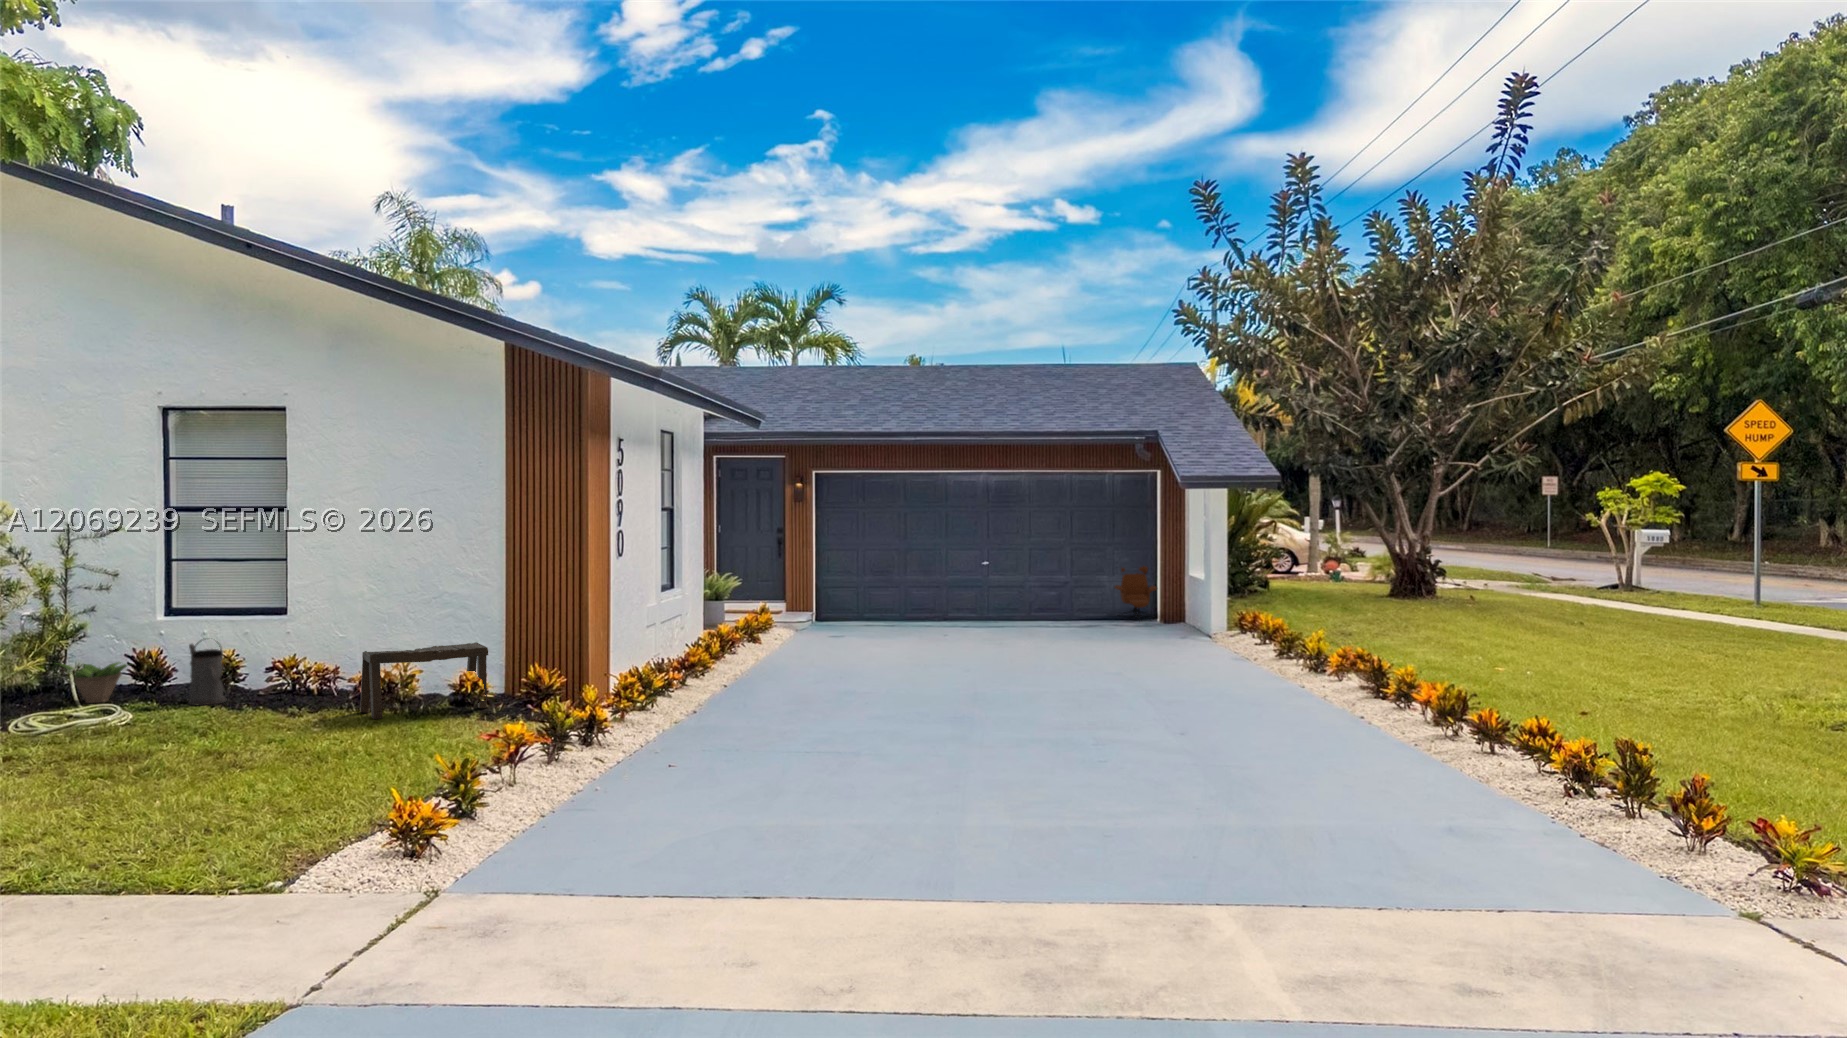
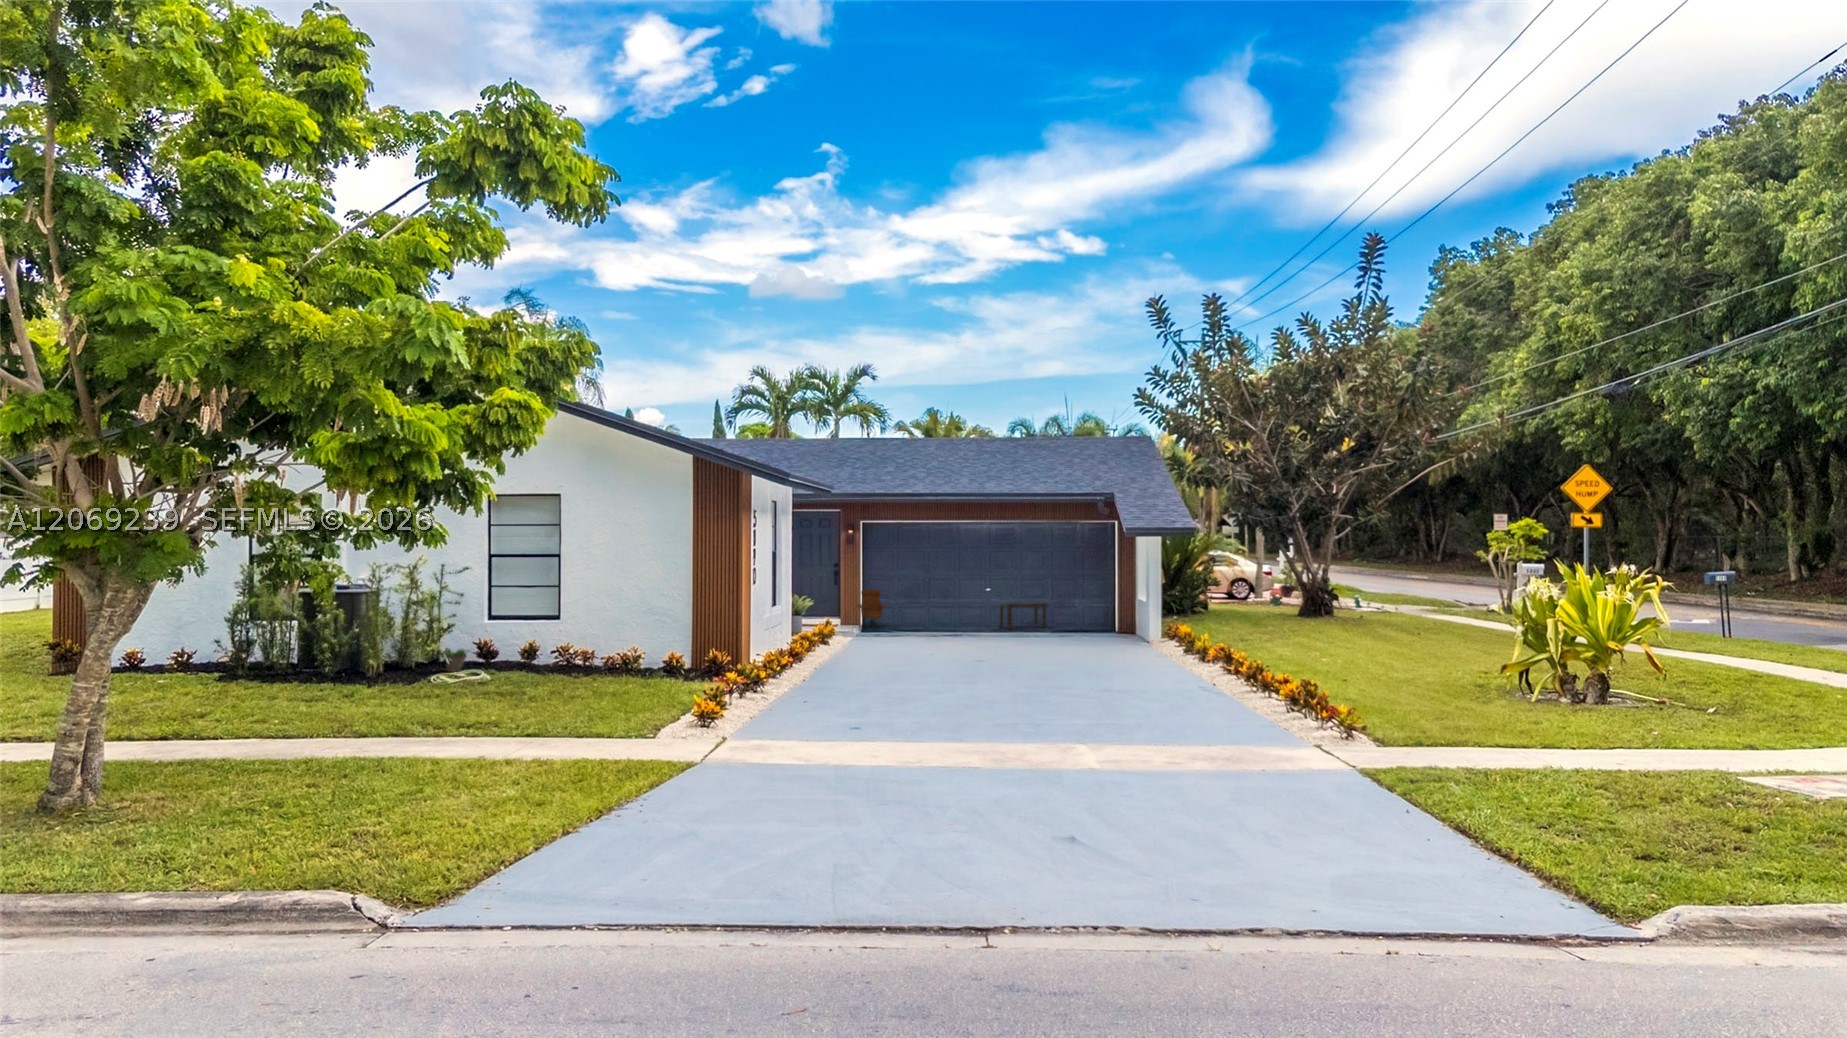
lounge chair: present [1115,566,1157,618] -> present [857,589,887,628]
watering can: present [188,641,227,705] -> none [503,633,529,673]
bench: present [360,642,488,719] -> present [999,602,1047,629]

